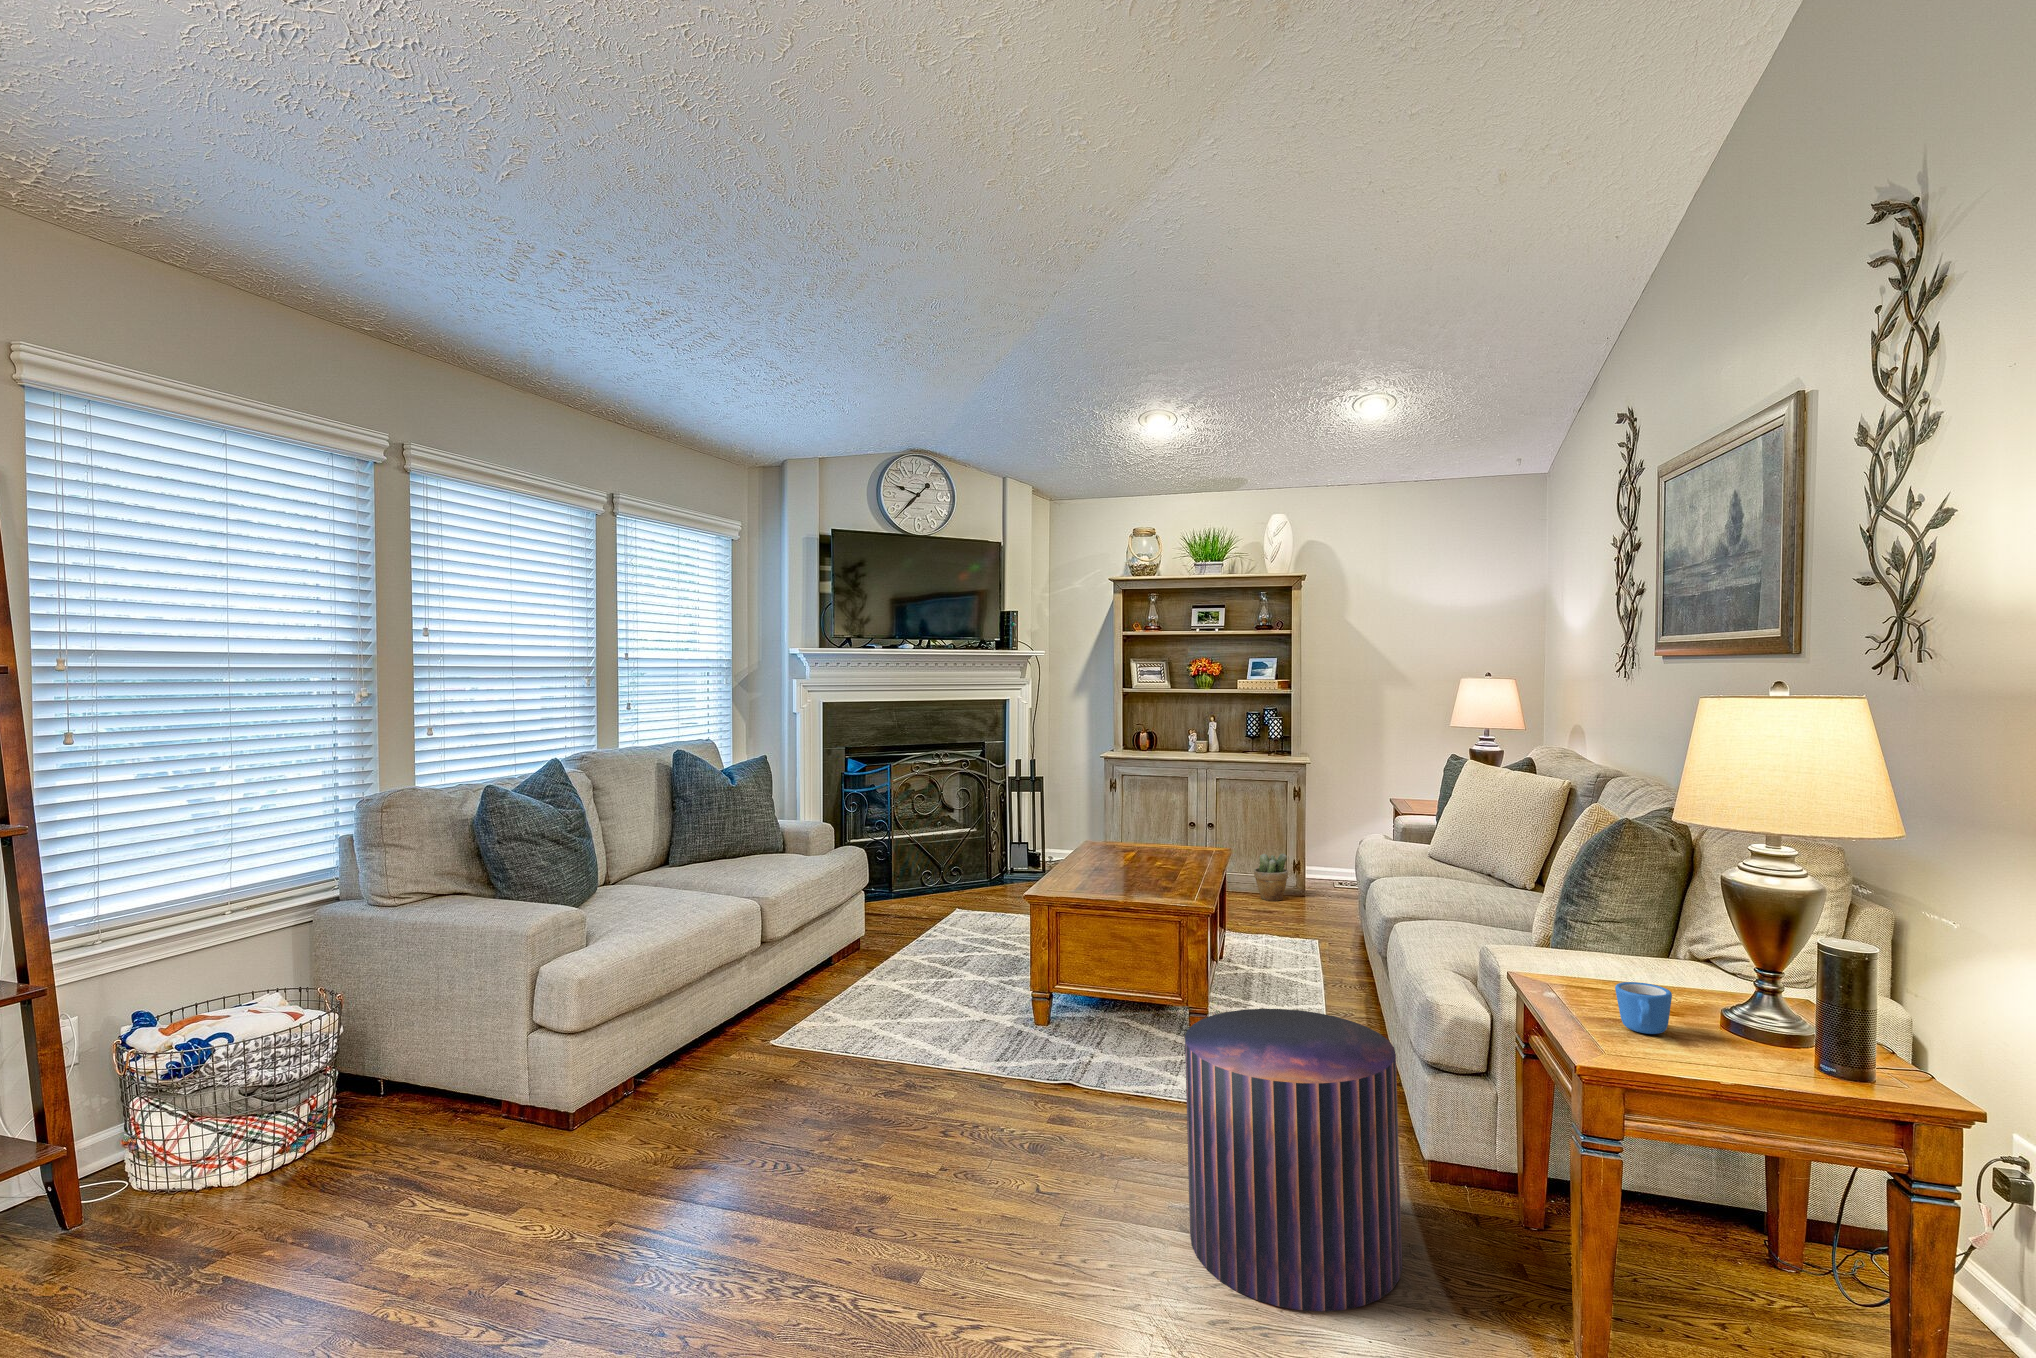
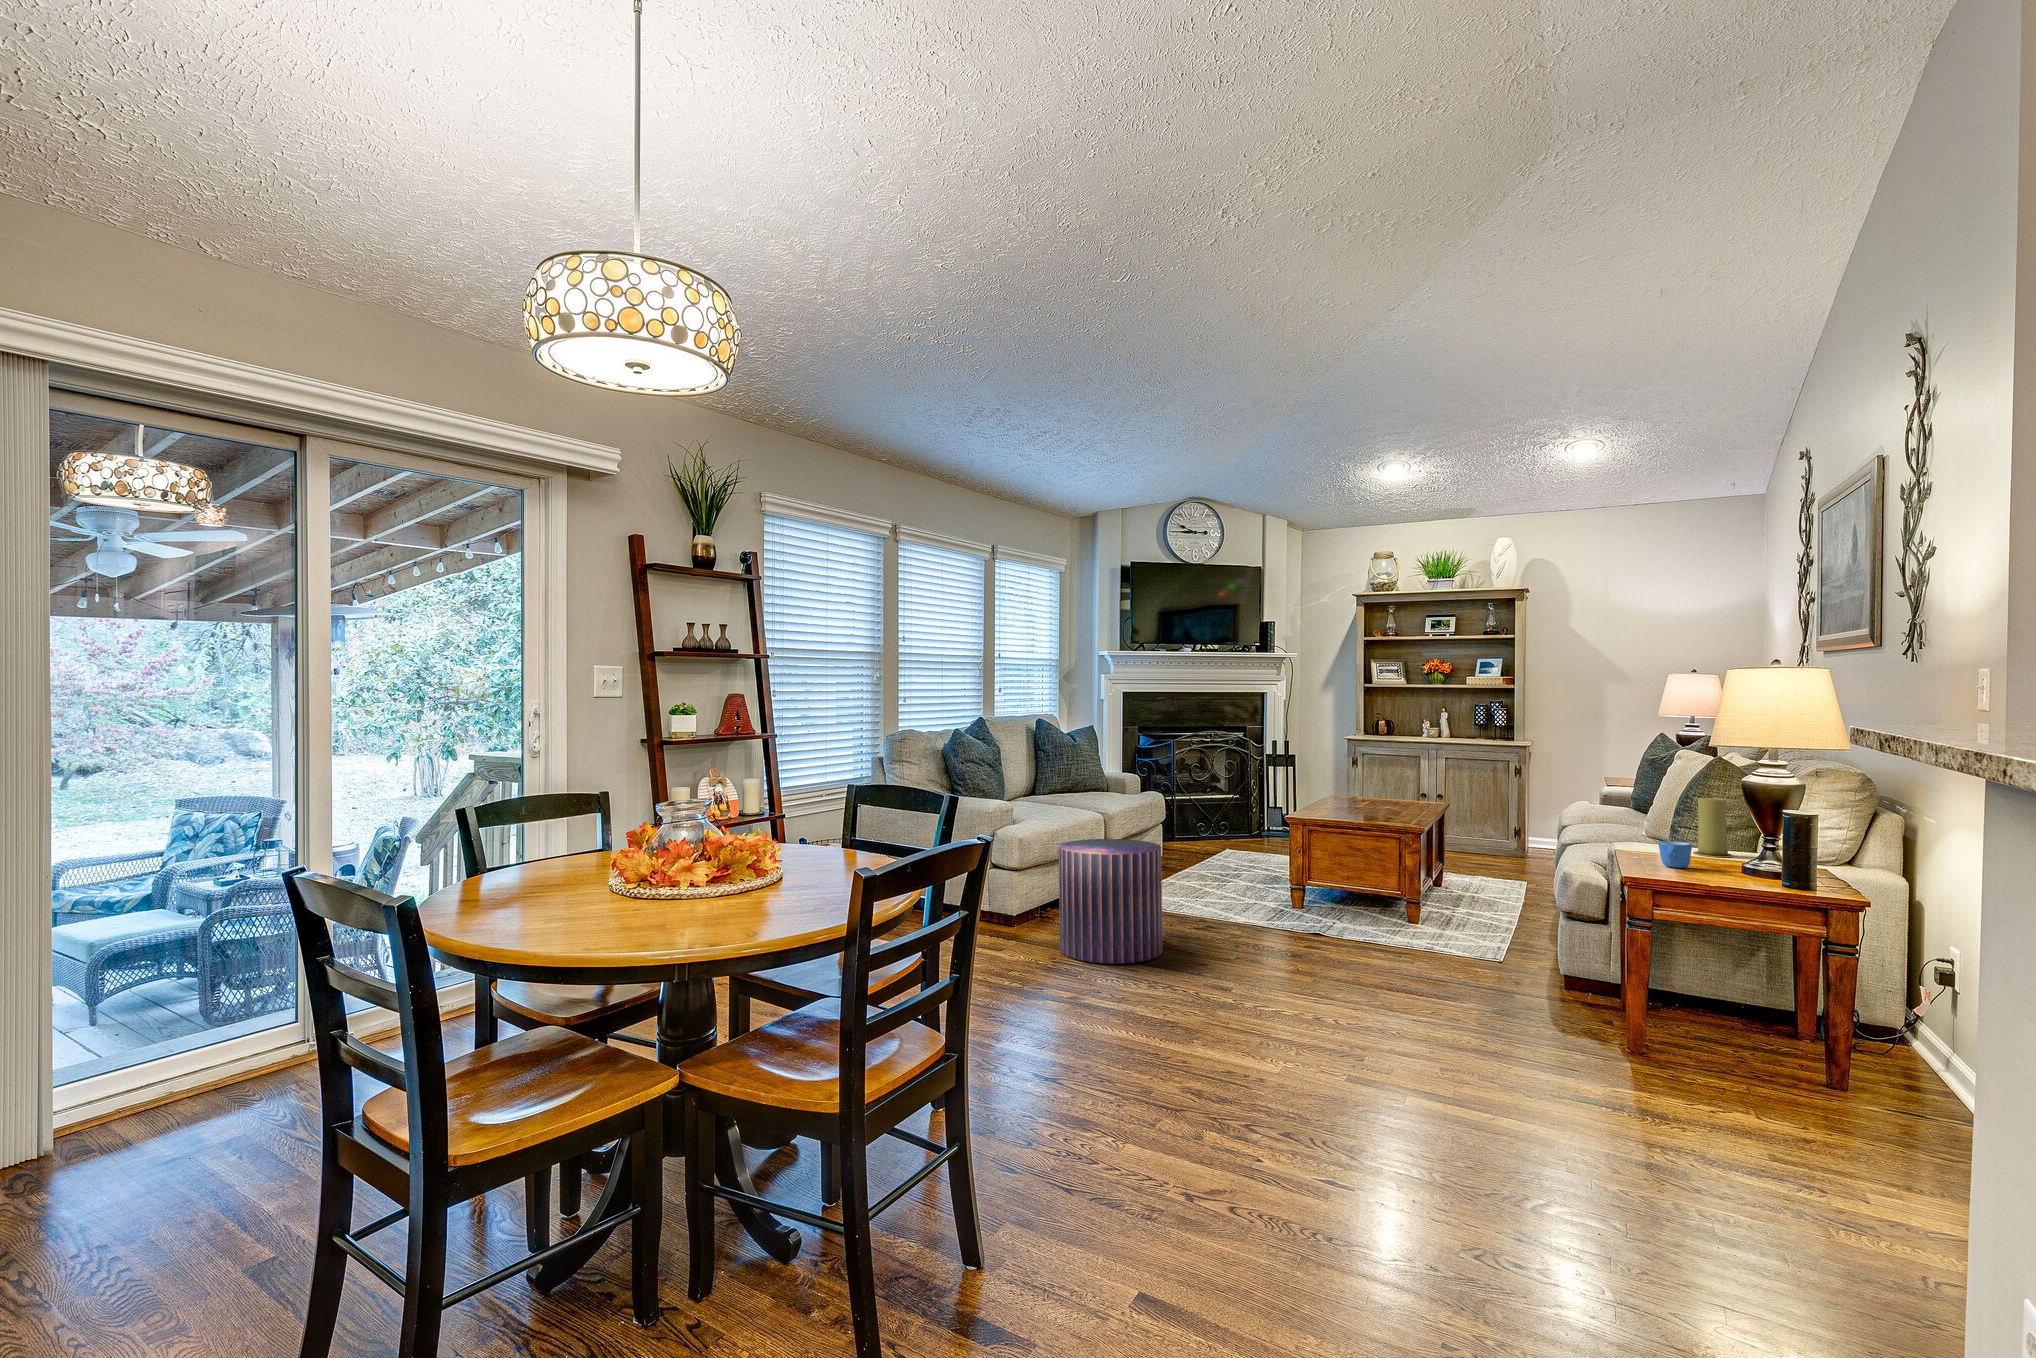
potted plant: present [1254,854,1288,901] -> none [1476,818,1506,856]
candle: none [1620,885,1681,983] -> present [1693,798,1733,857]
pouf: present [1185,1009,1402,1311] -> present [1059,839,1163,963]

